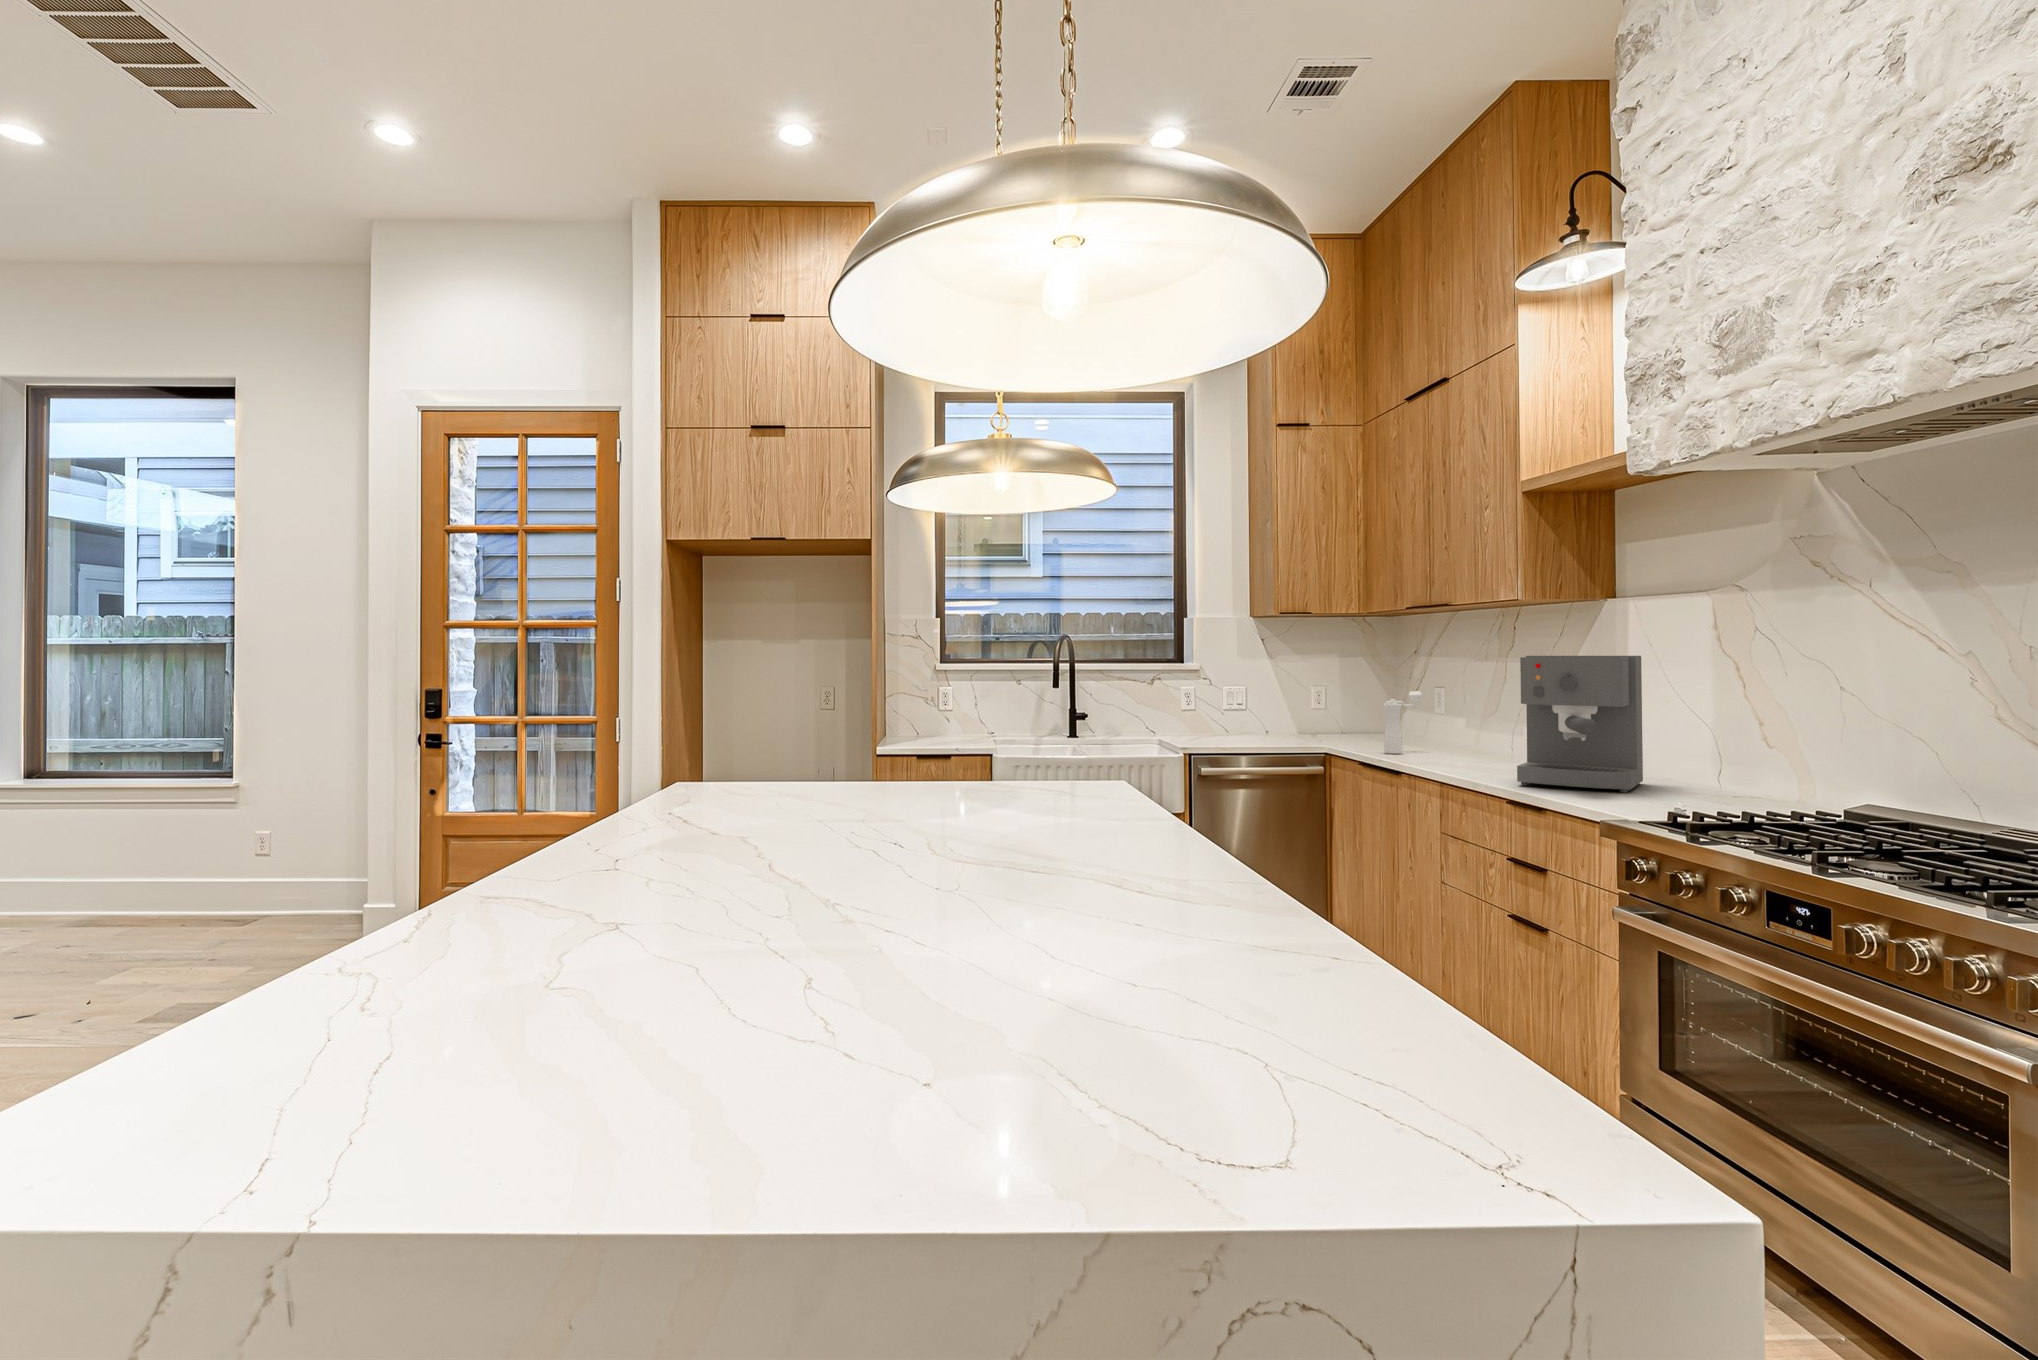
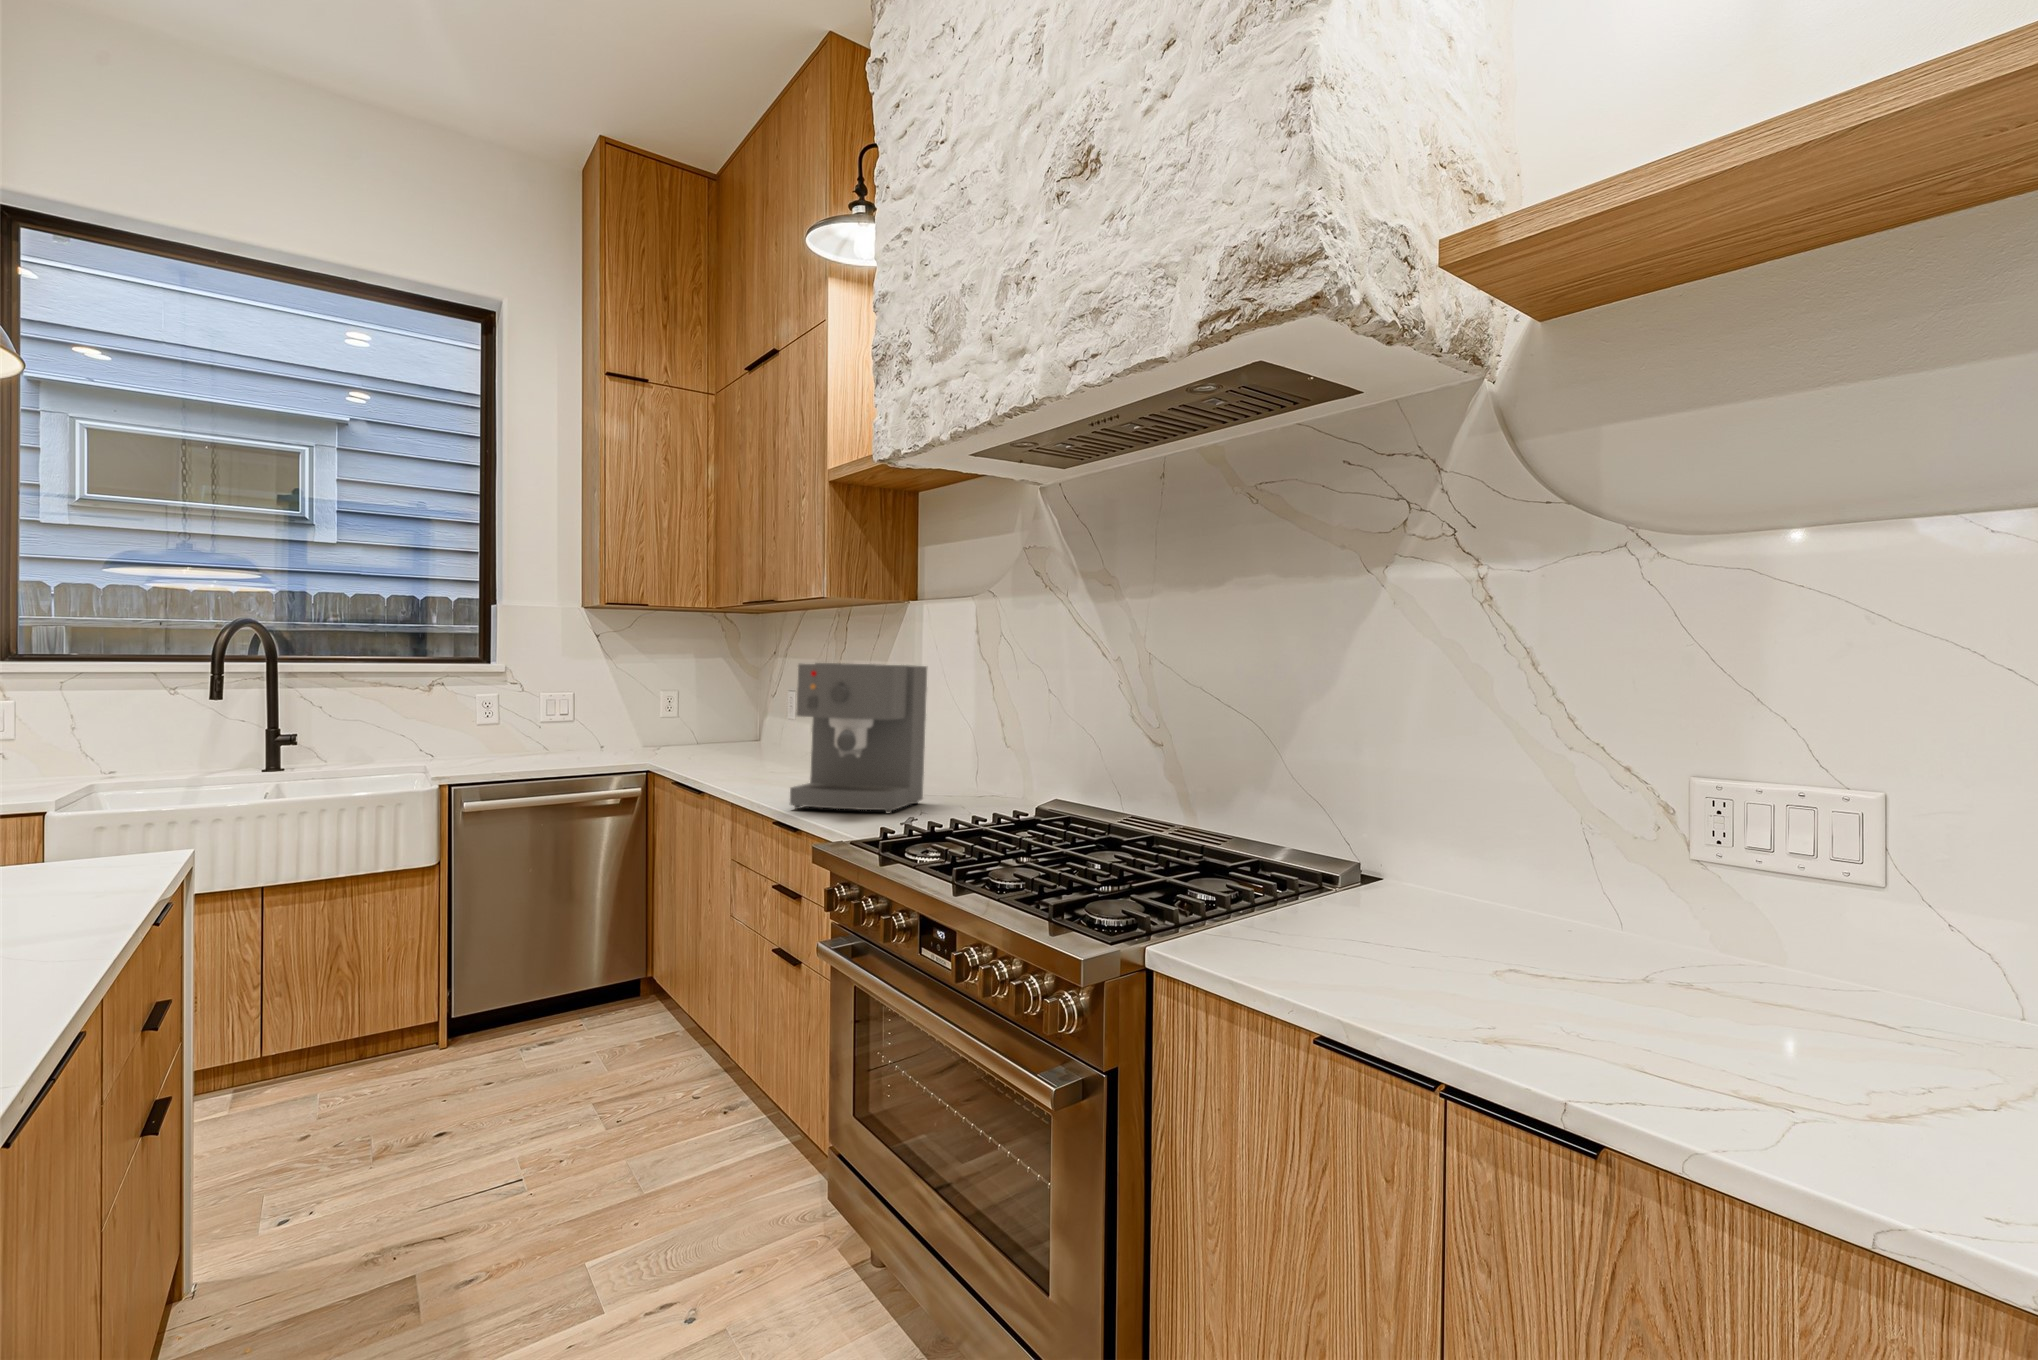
pepper mill: present [1384,691,1422,754] -> none [709,704,758,777]

